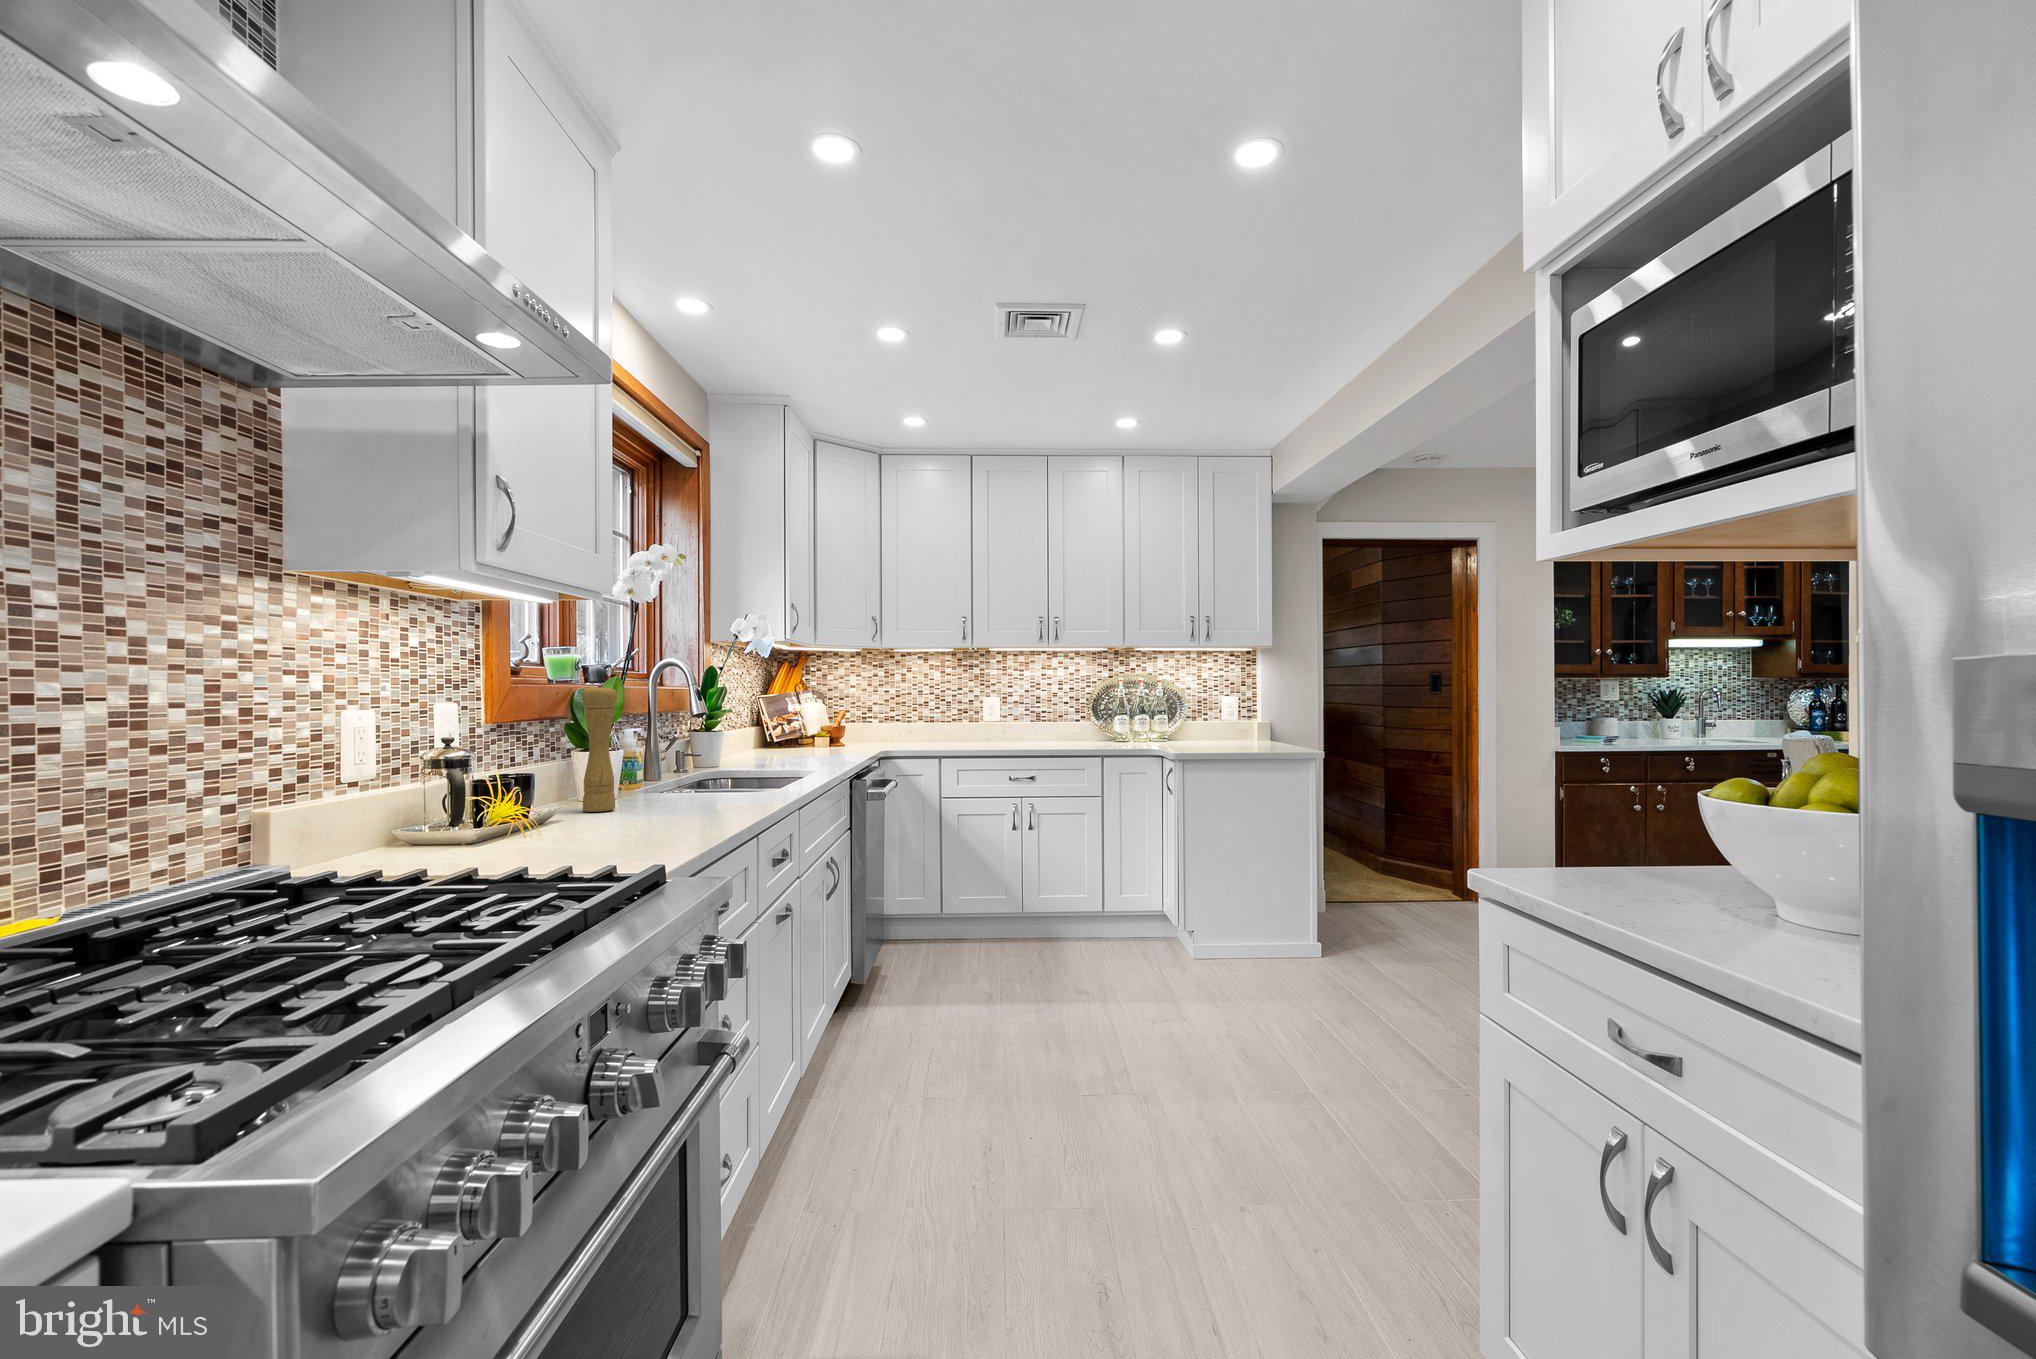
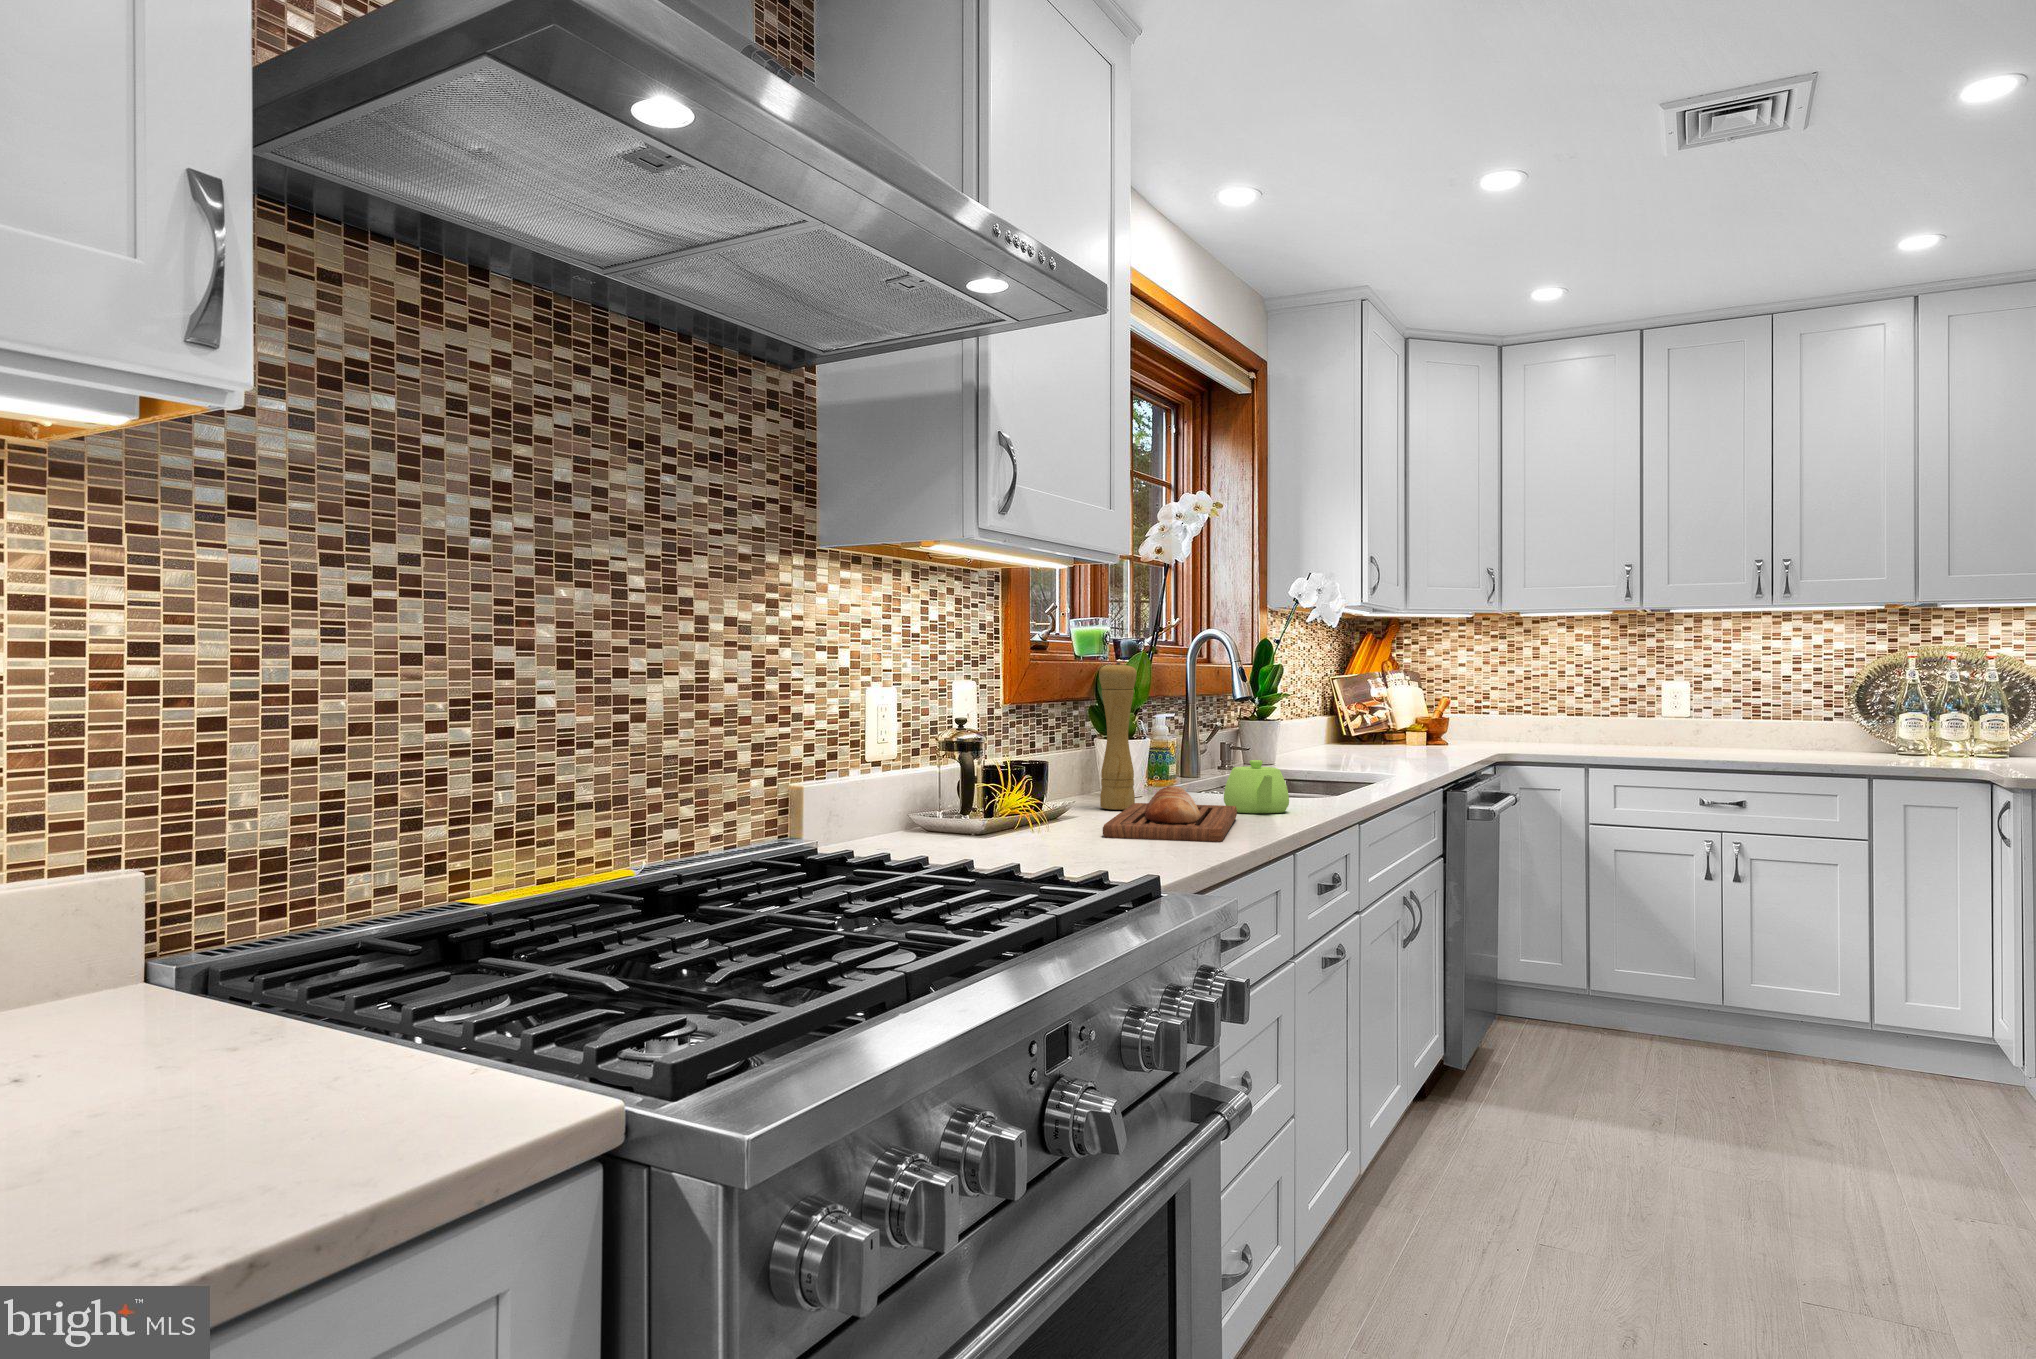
teapot: none [693,763,748,807] -> present [1224,760,1289,813]
bread loaf: none [596,788,708,836] -> present [1103,786,1237,842]

